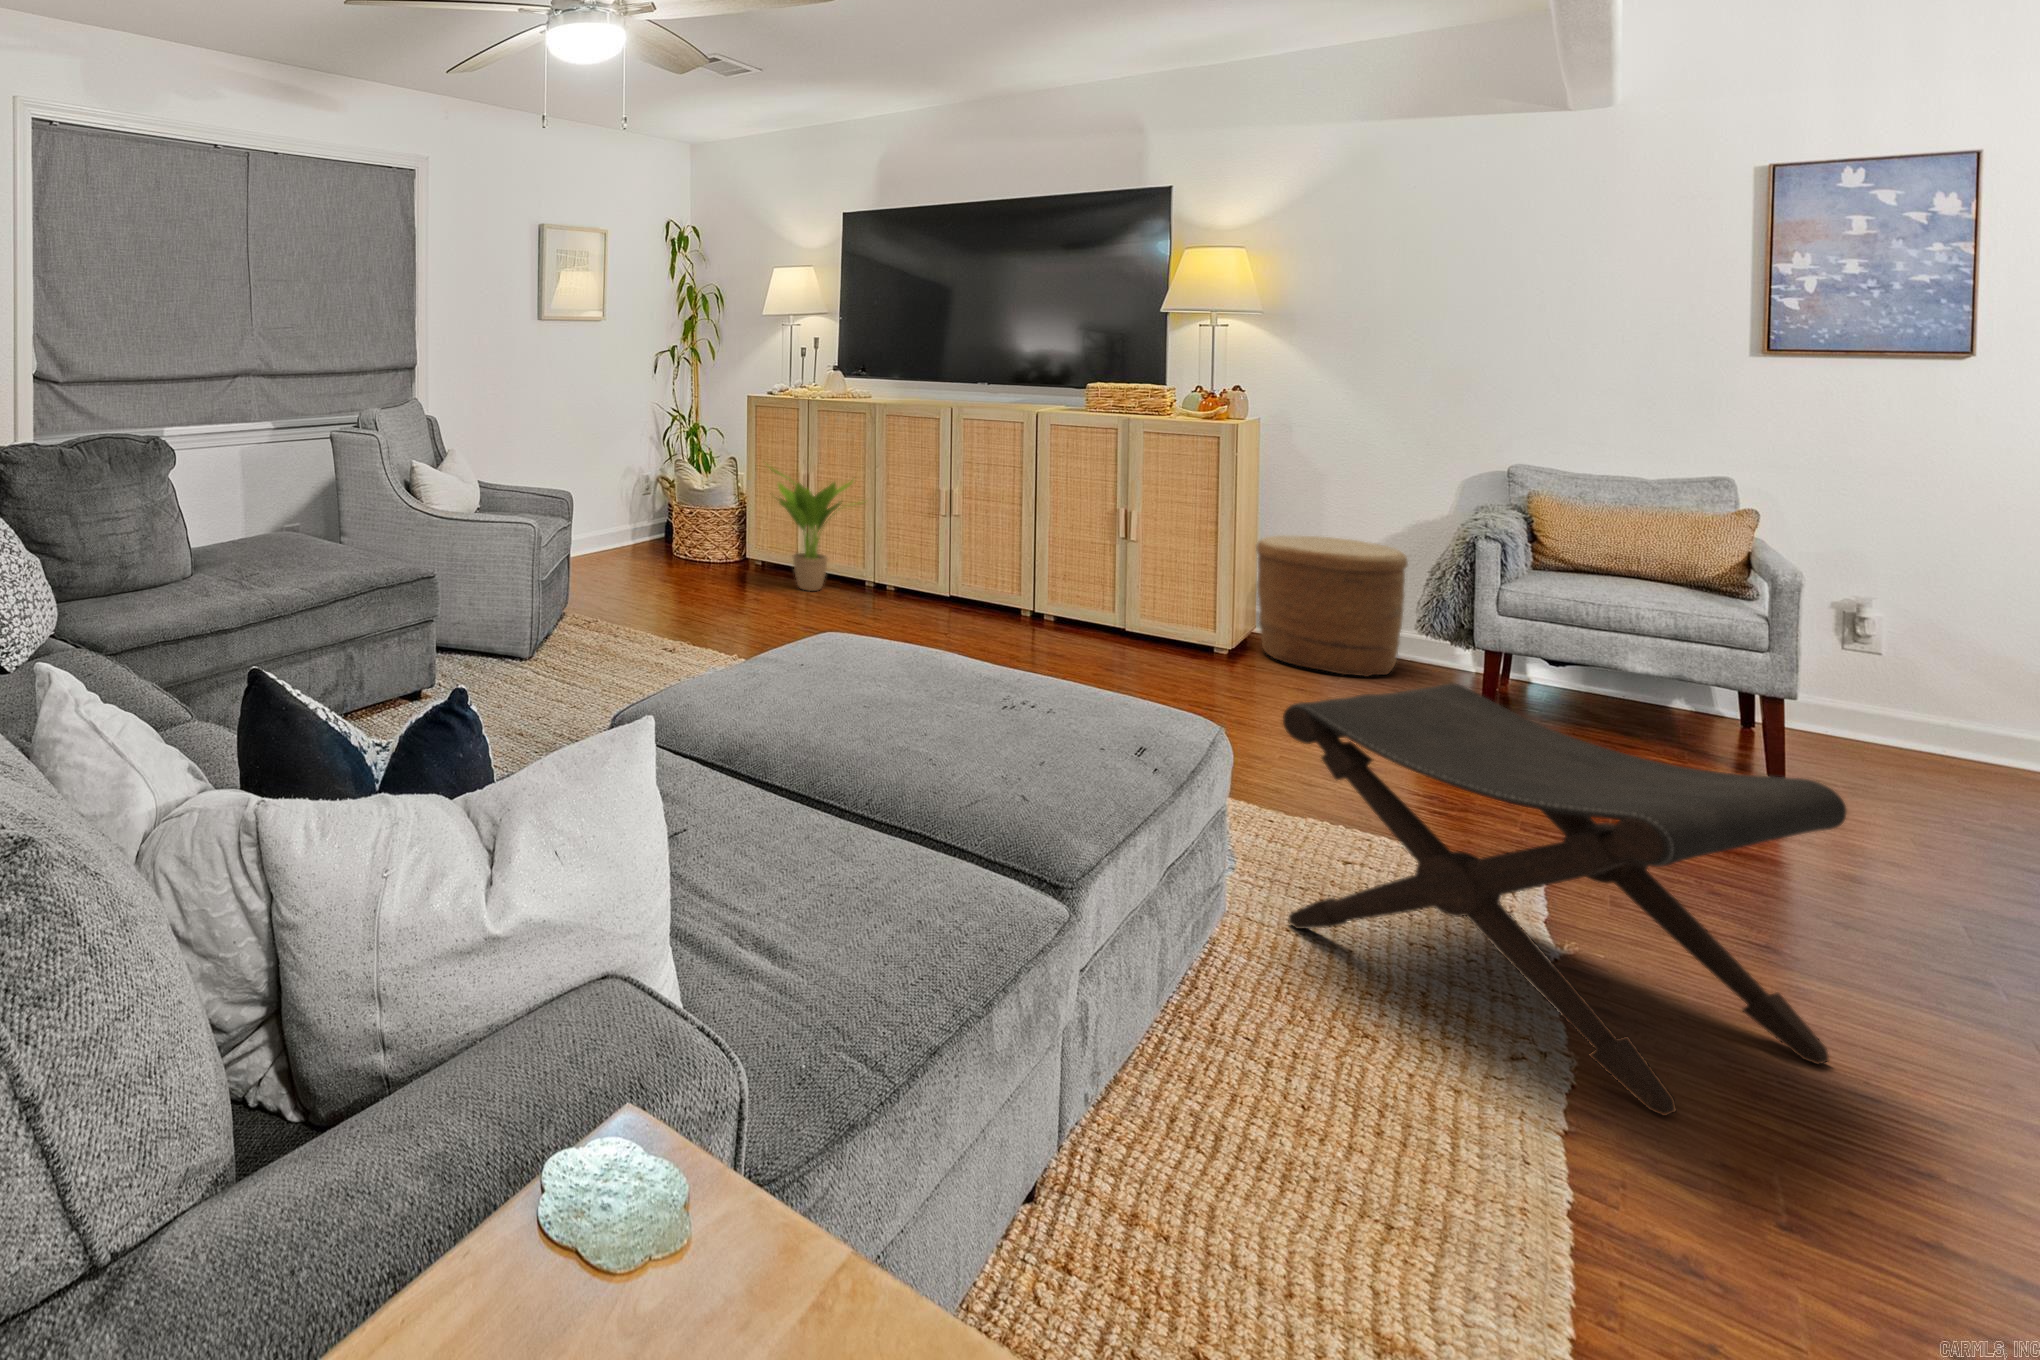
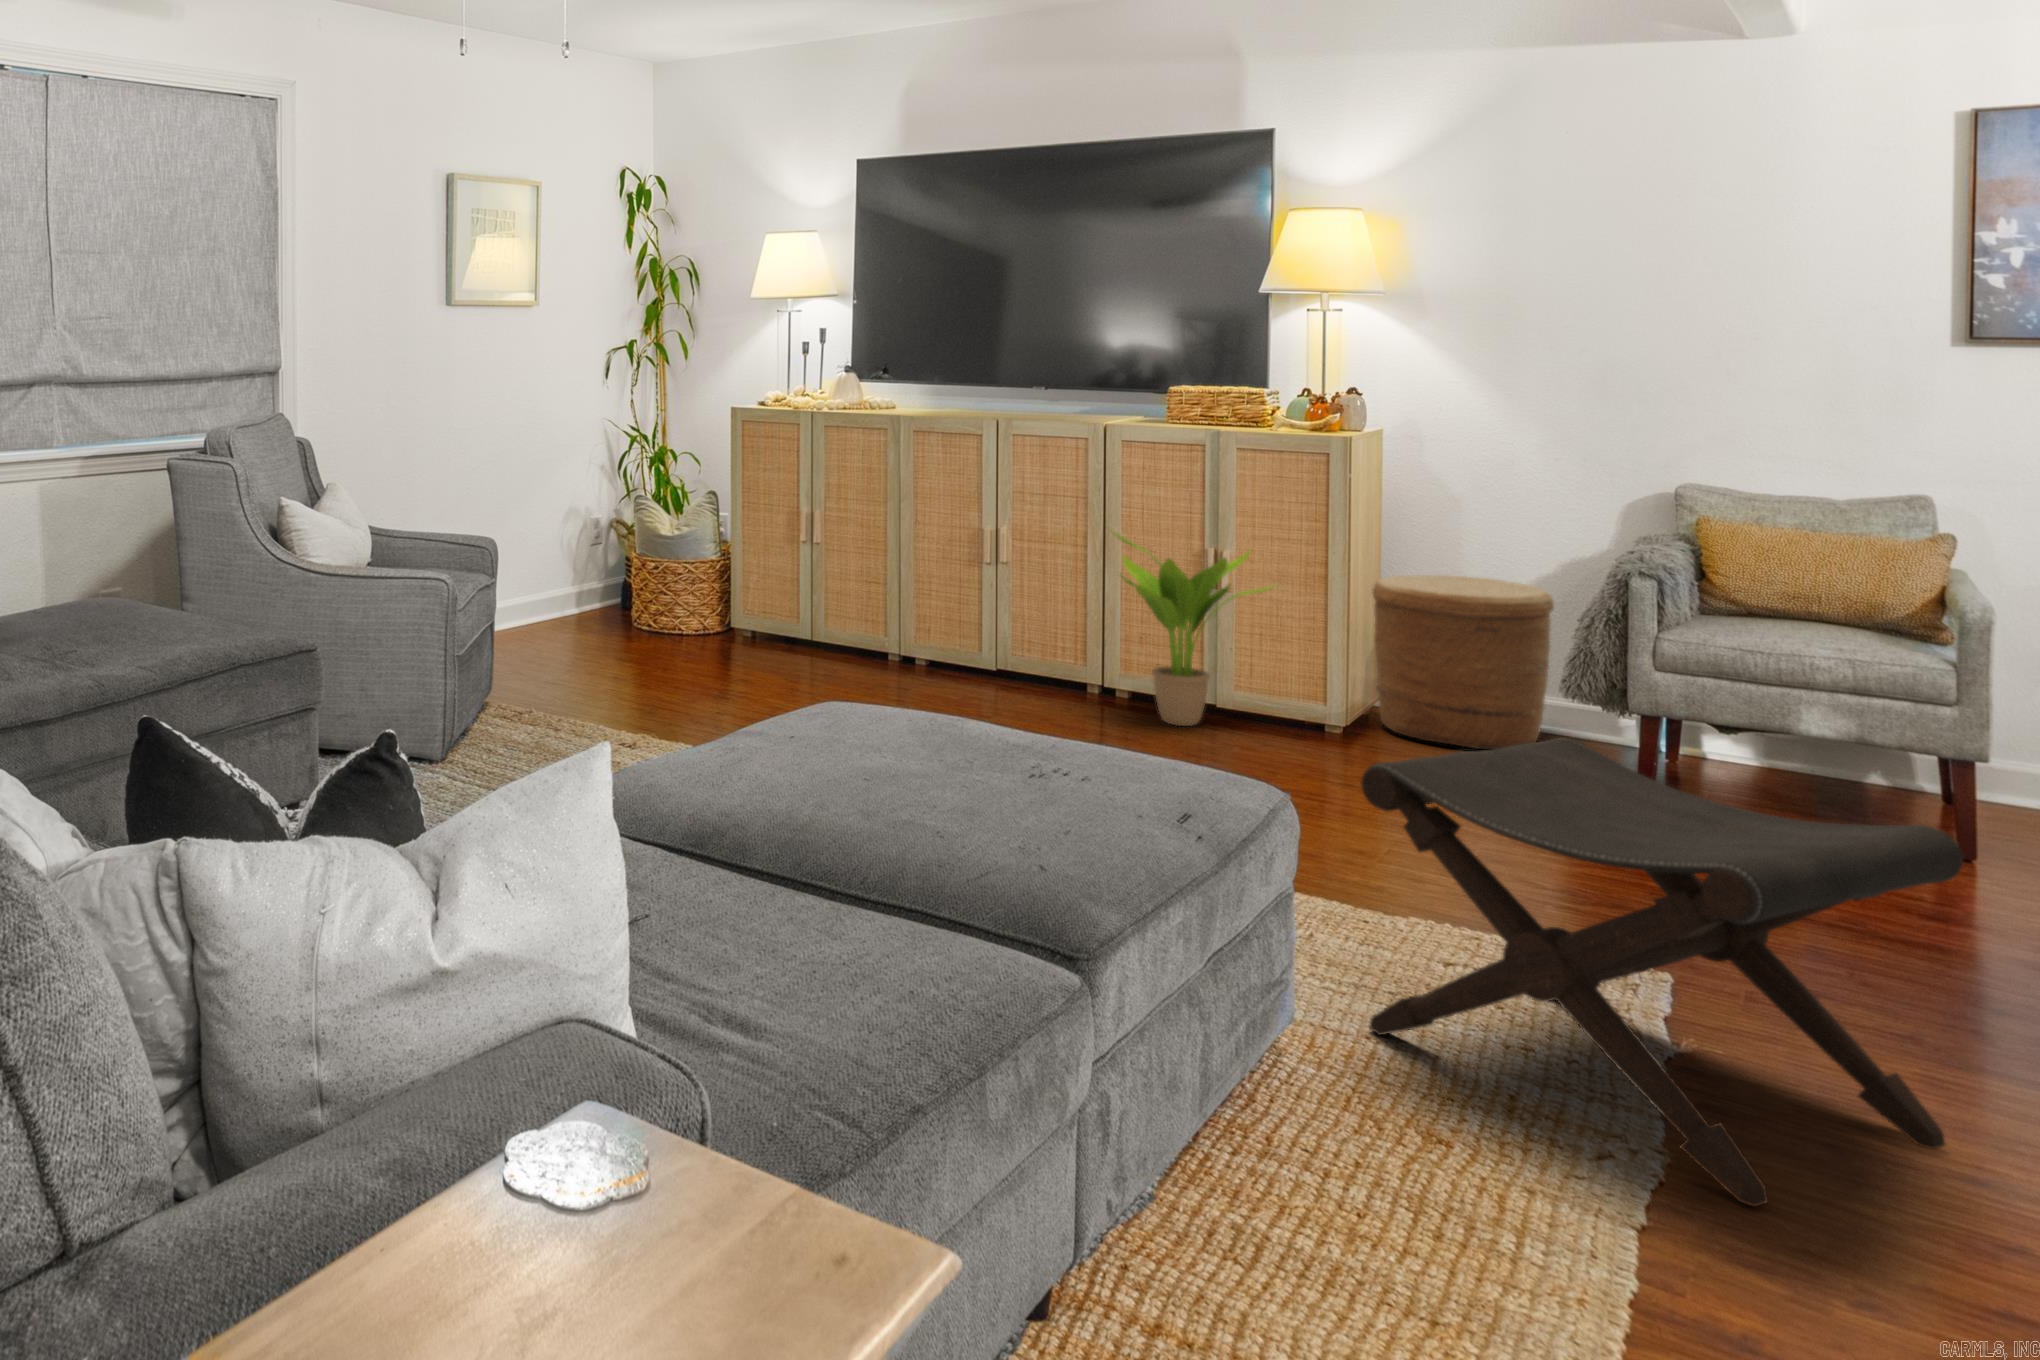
potted plant: present [767,464,853,591] -> present [1114,533,1275,726]

